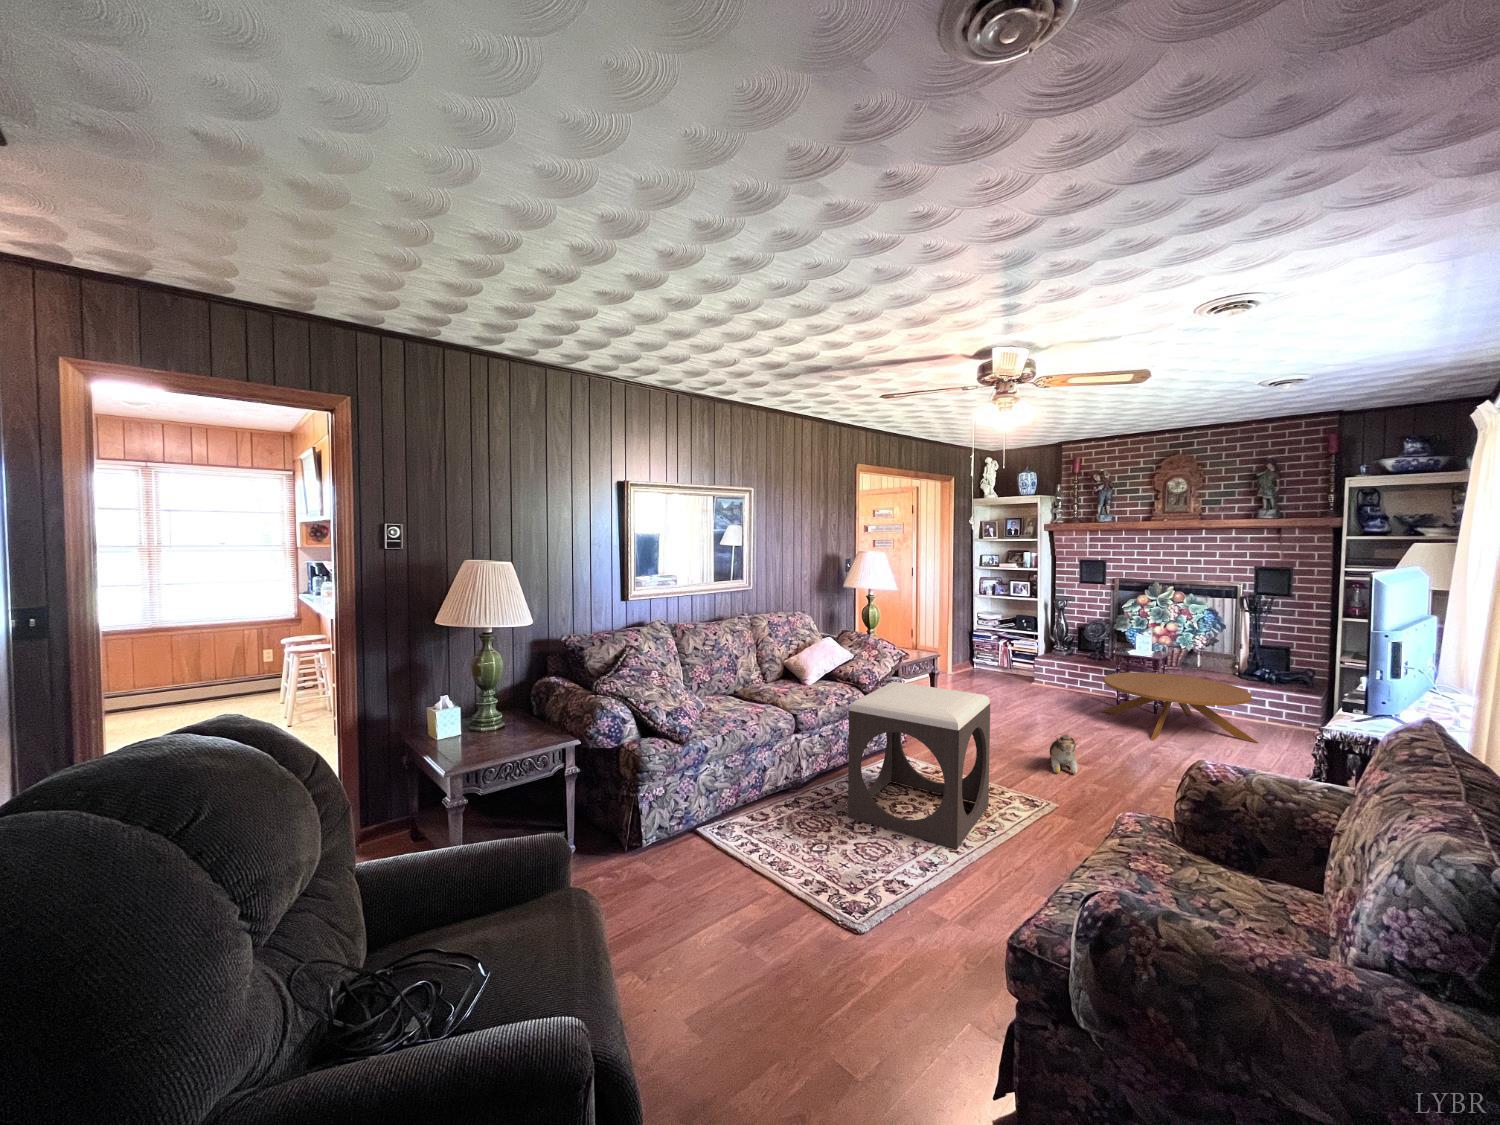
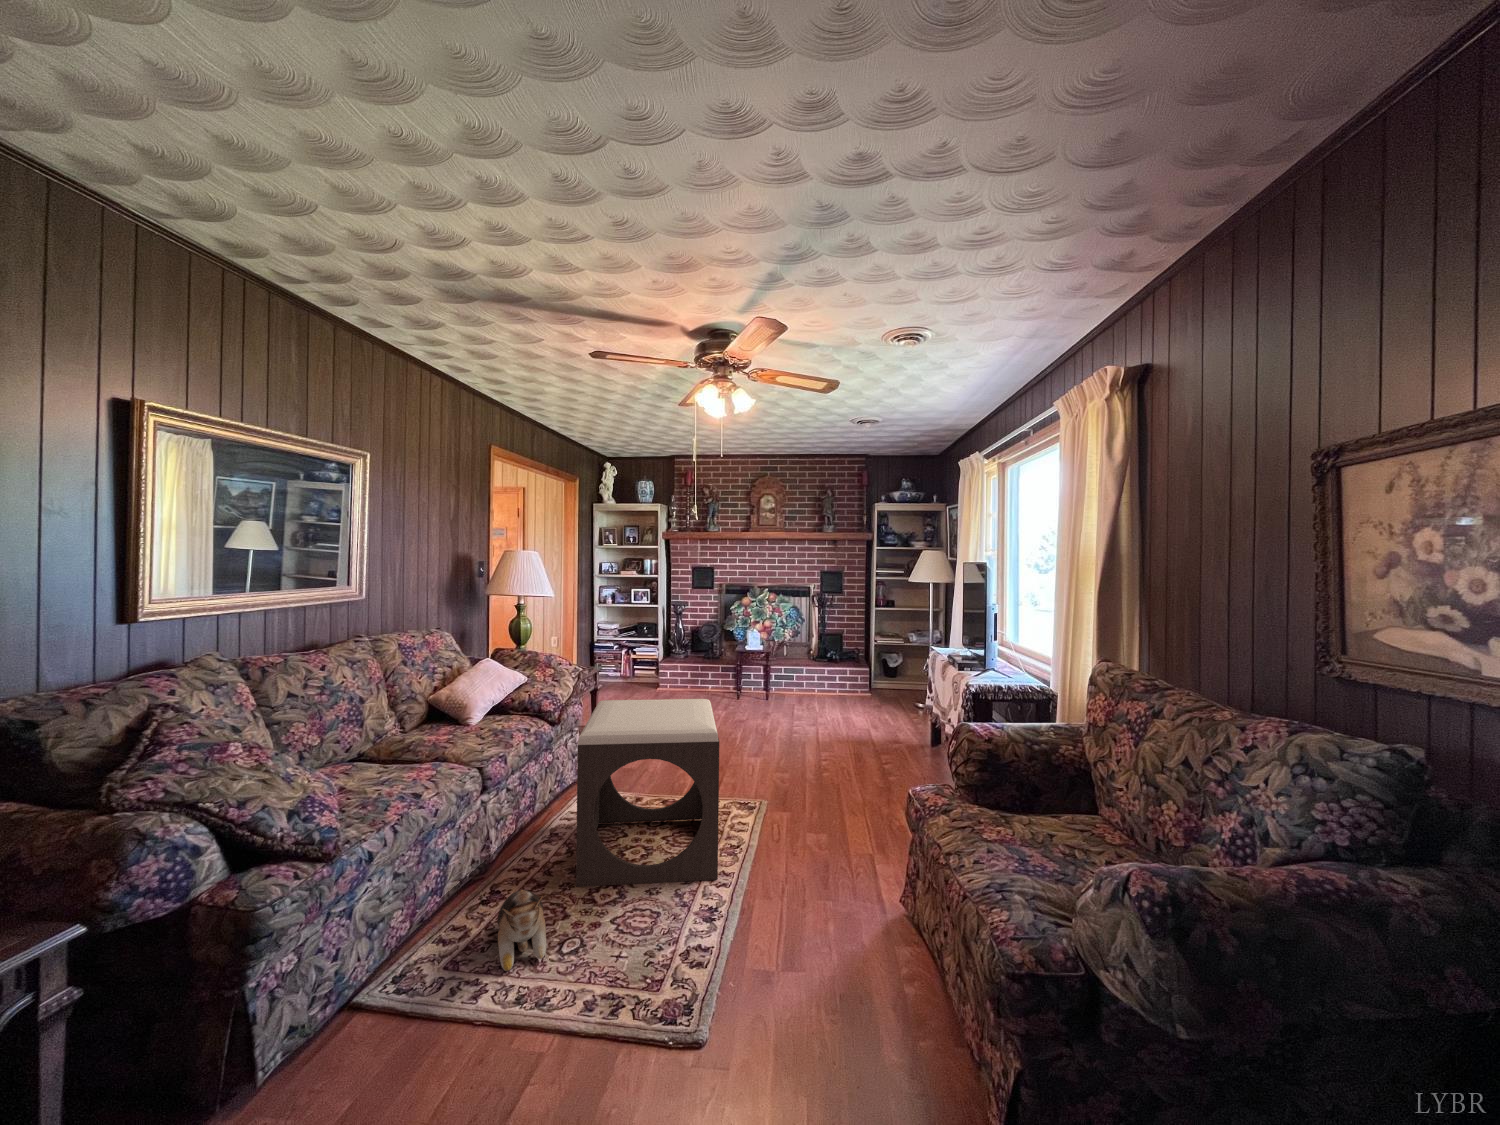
coffee table: present [1101,672,1258,743] -> none [728,662,841,721]
plush toy: present [1049,734,1077,774] -> present [498,890,546,971]

